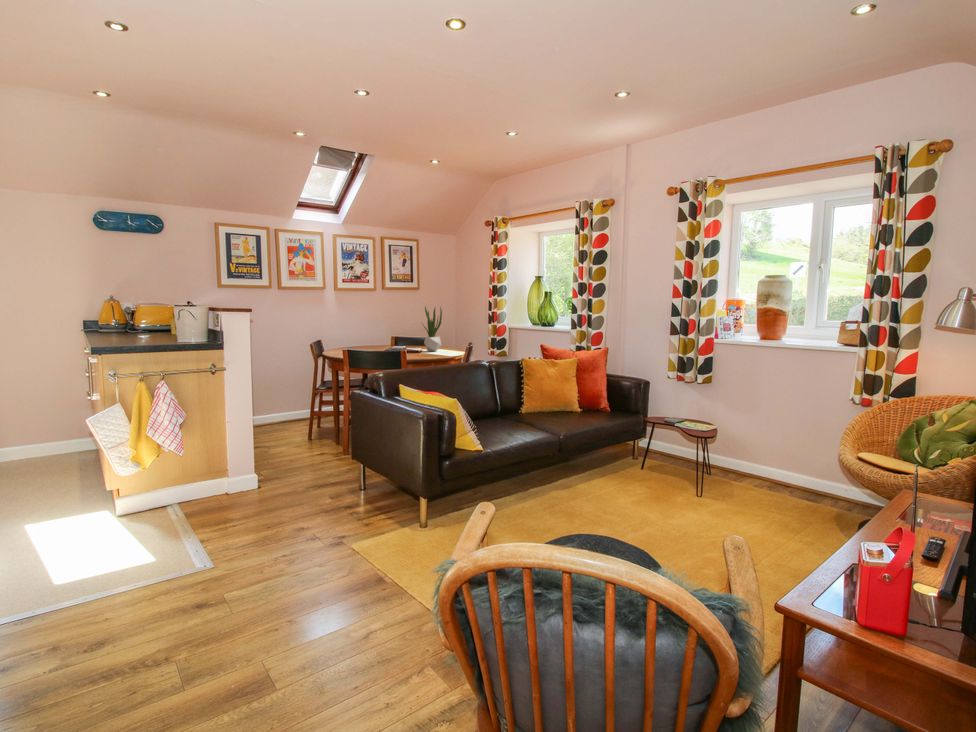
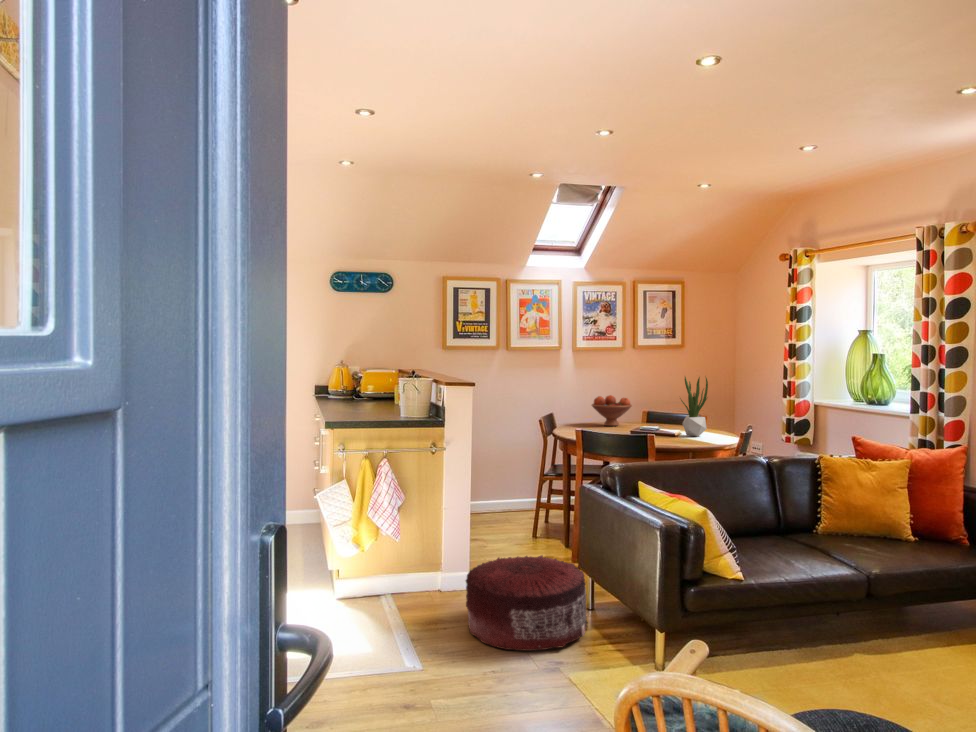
fruit bowl: none [353,324,384,348] -> present [592,395,632,426]
pouf: none [252,451,363,535] -> present [466,555,588,651]

